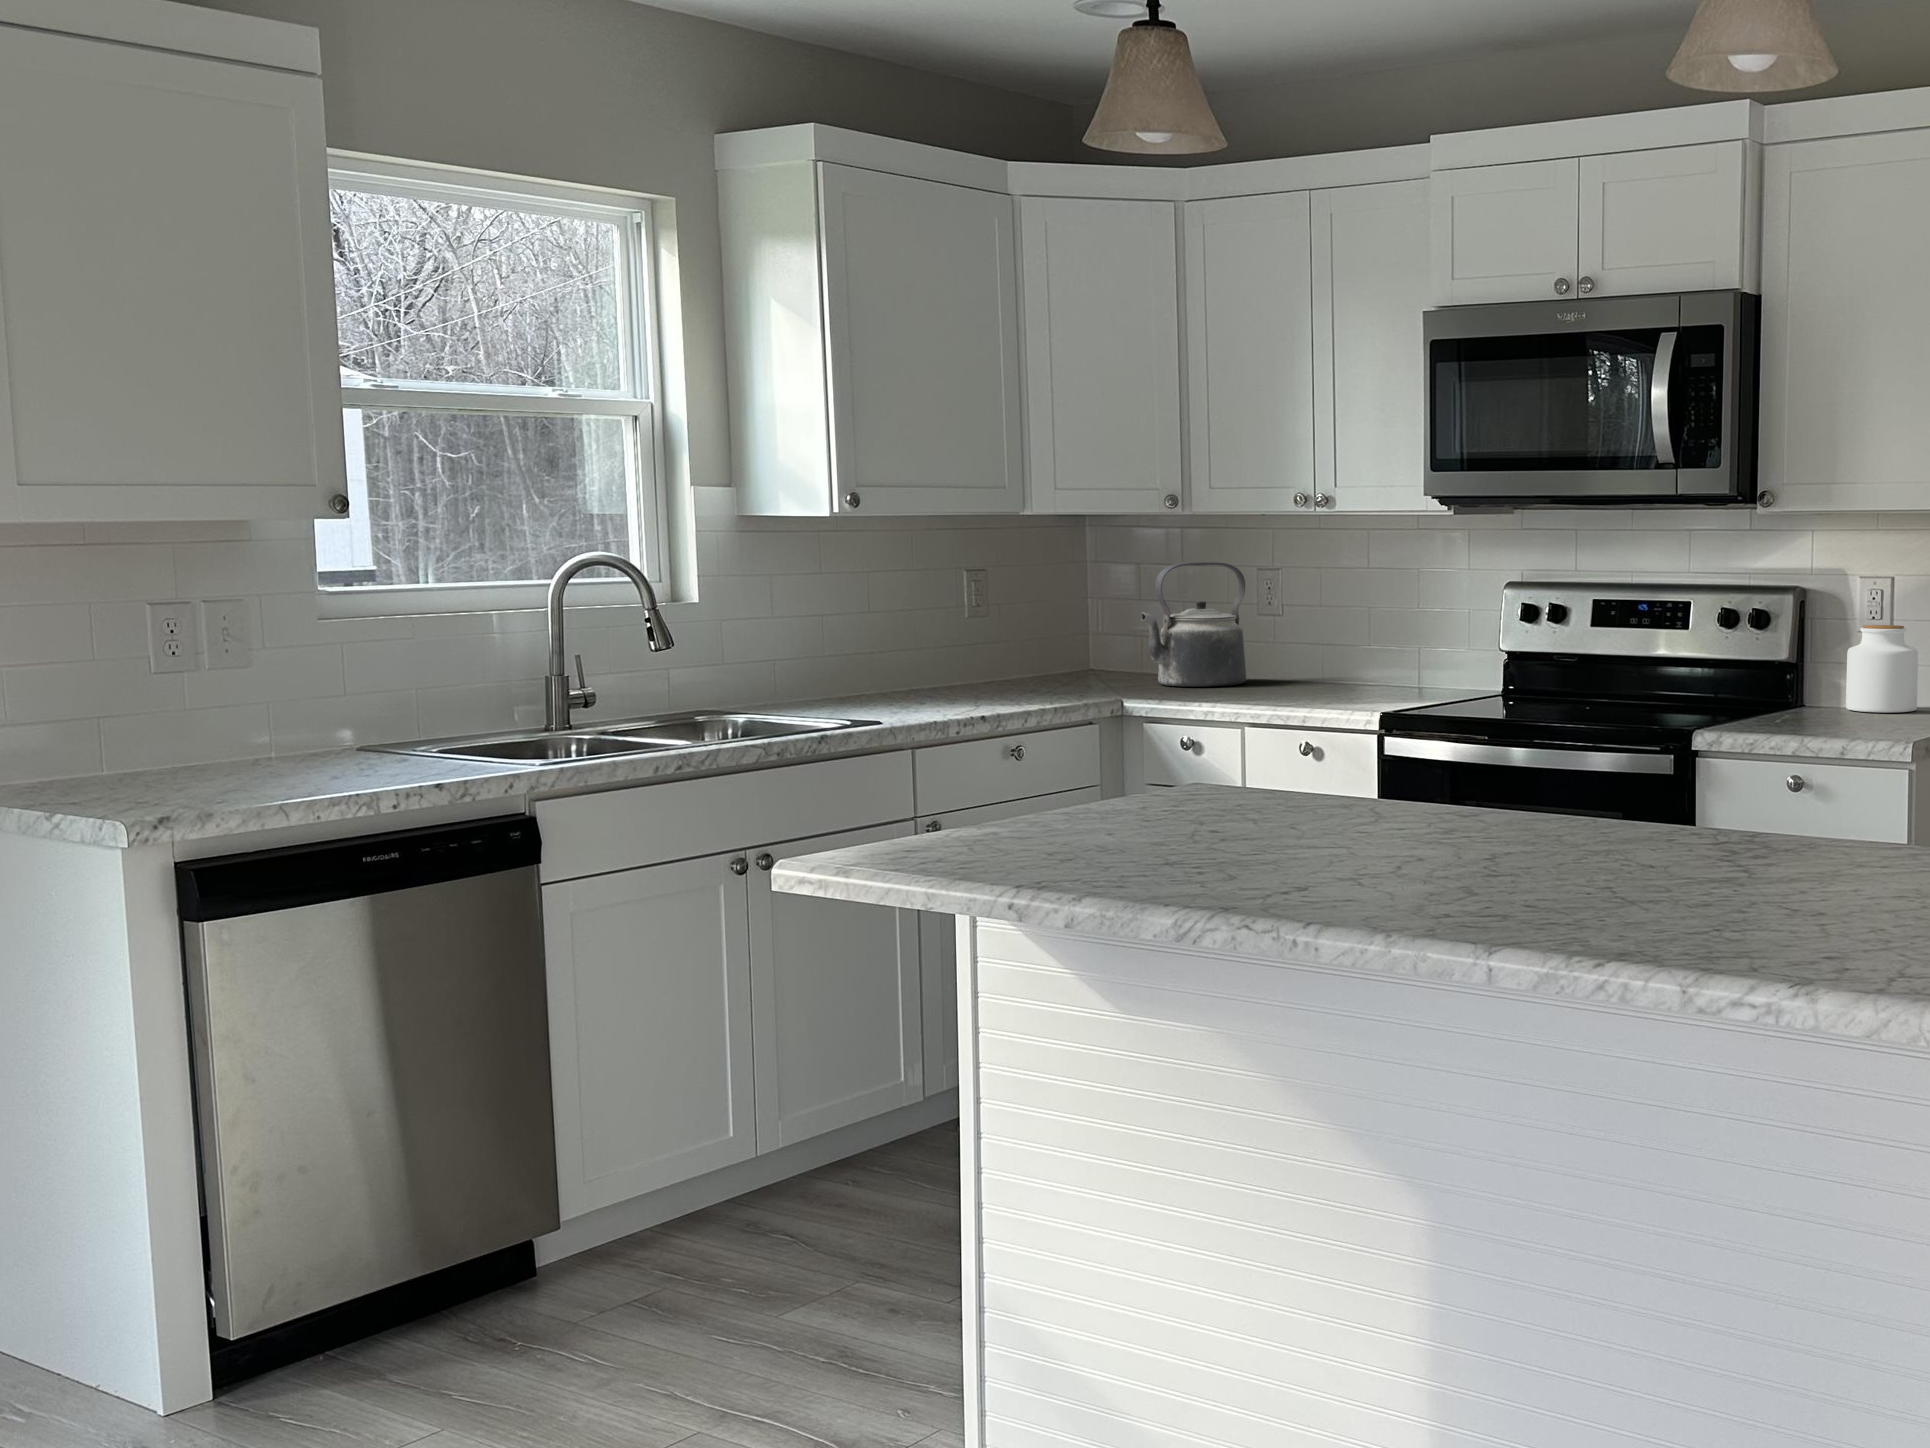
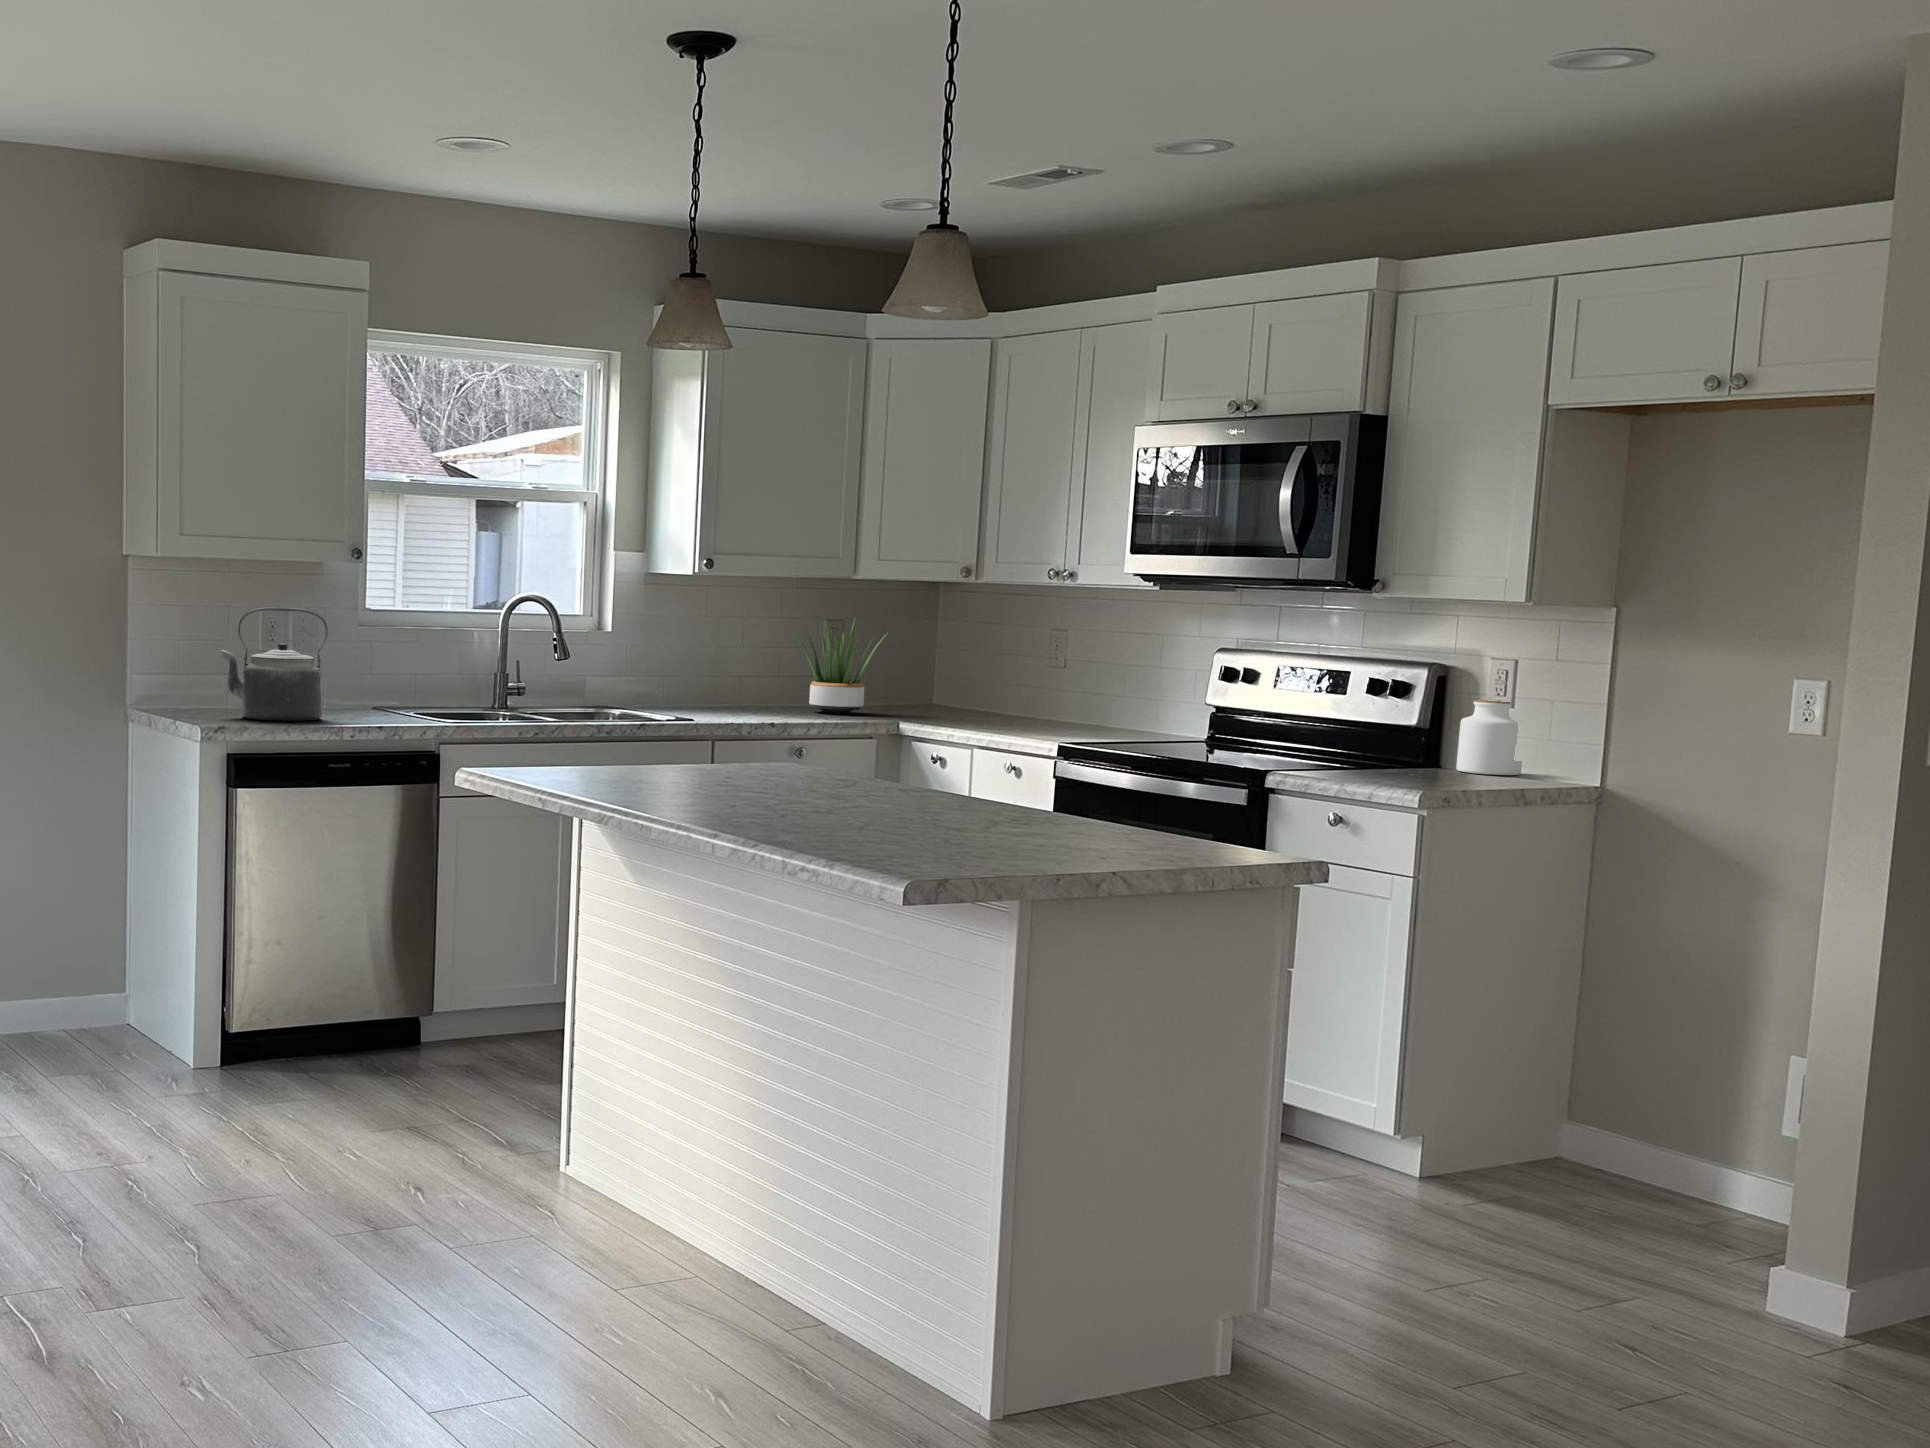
kettle: present [1141,562,1246,687] -> present [221,608,328,721]
potted plant: none [951,565,1069,693] -> present [792,617,887,713]

